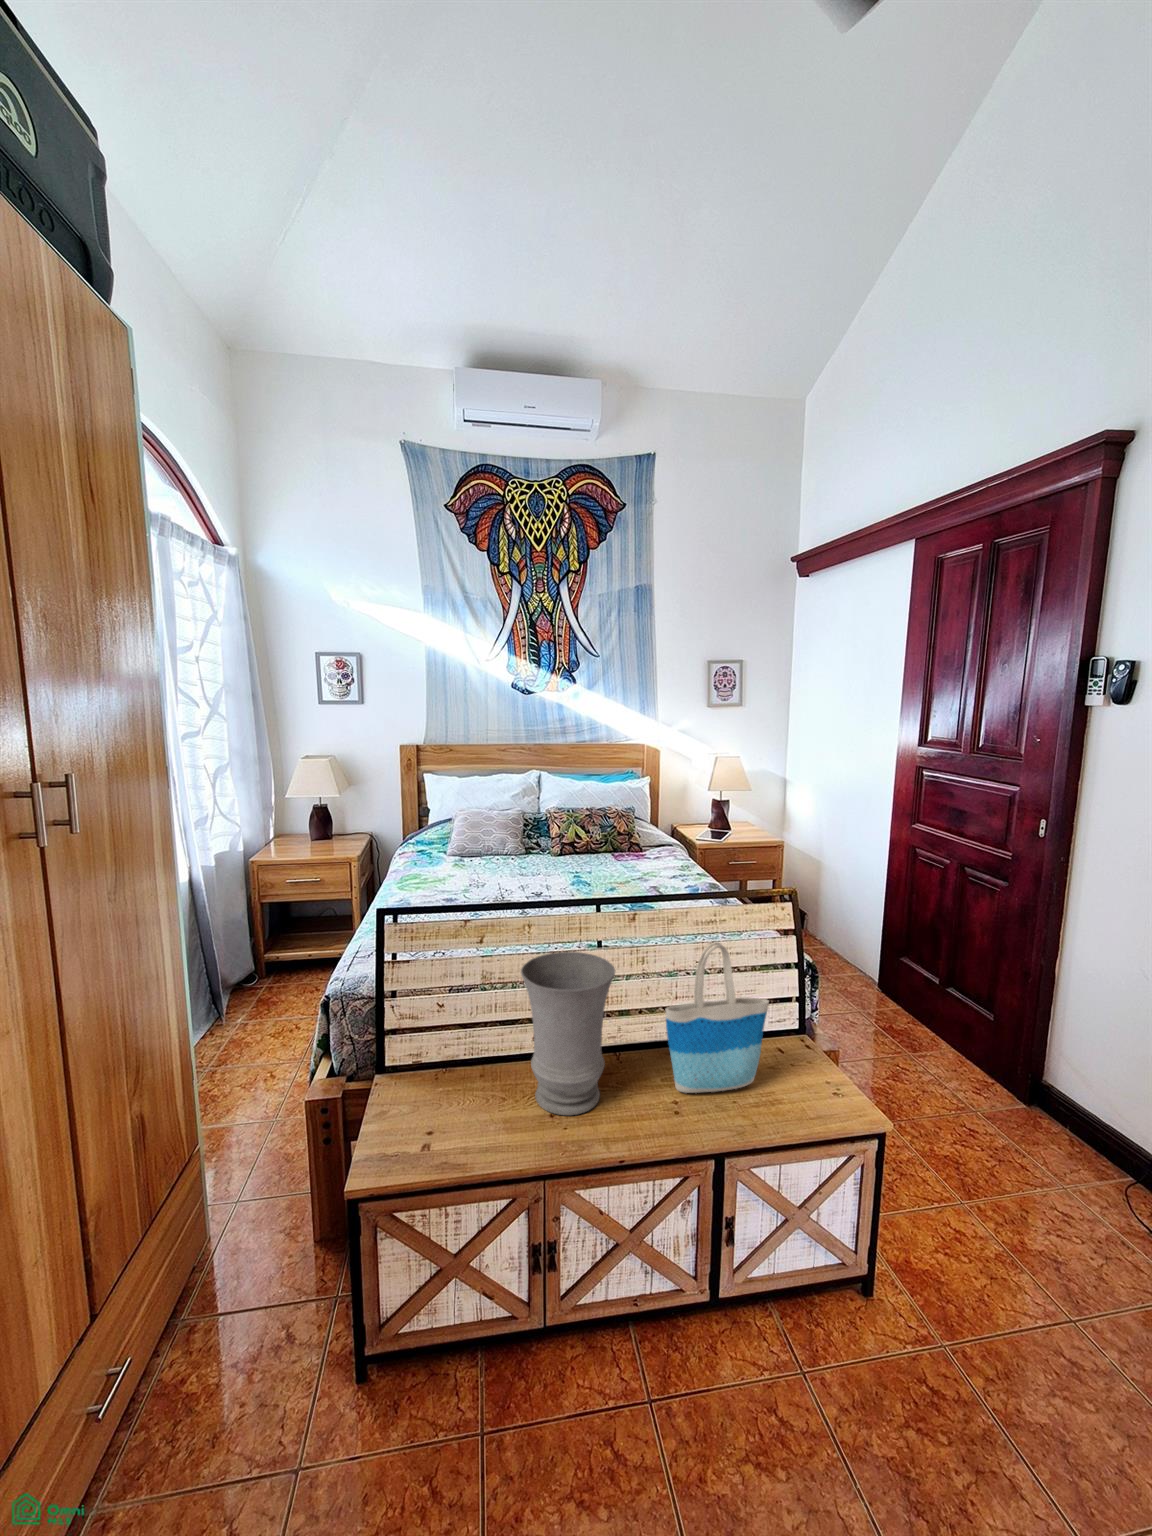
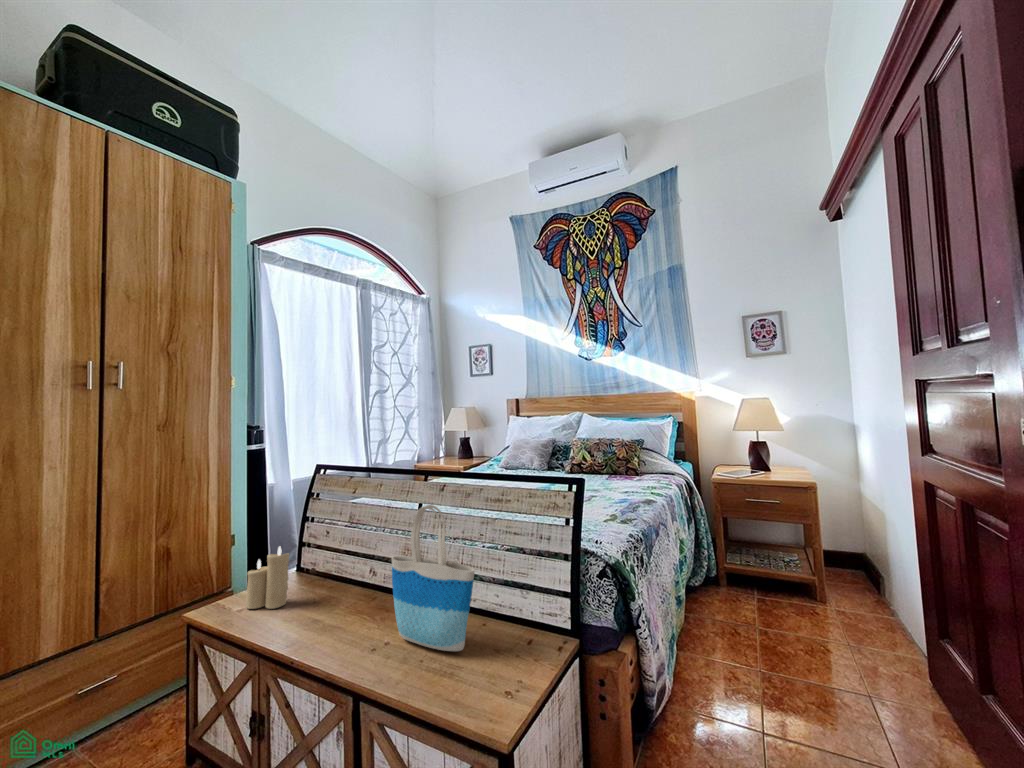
vase: present [521,952,615,1116] -> none [304,504,380,626]
candle: none [419,1037,475,1137] -> present [246,546,289,609]

